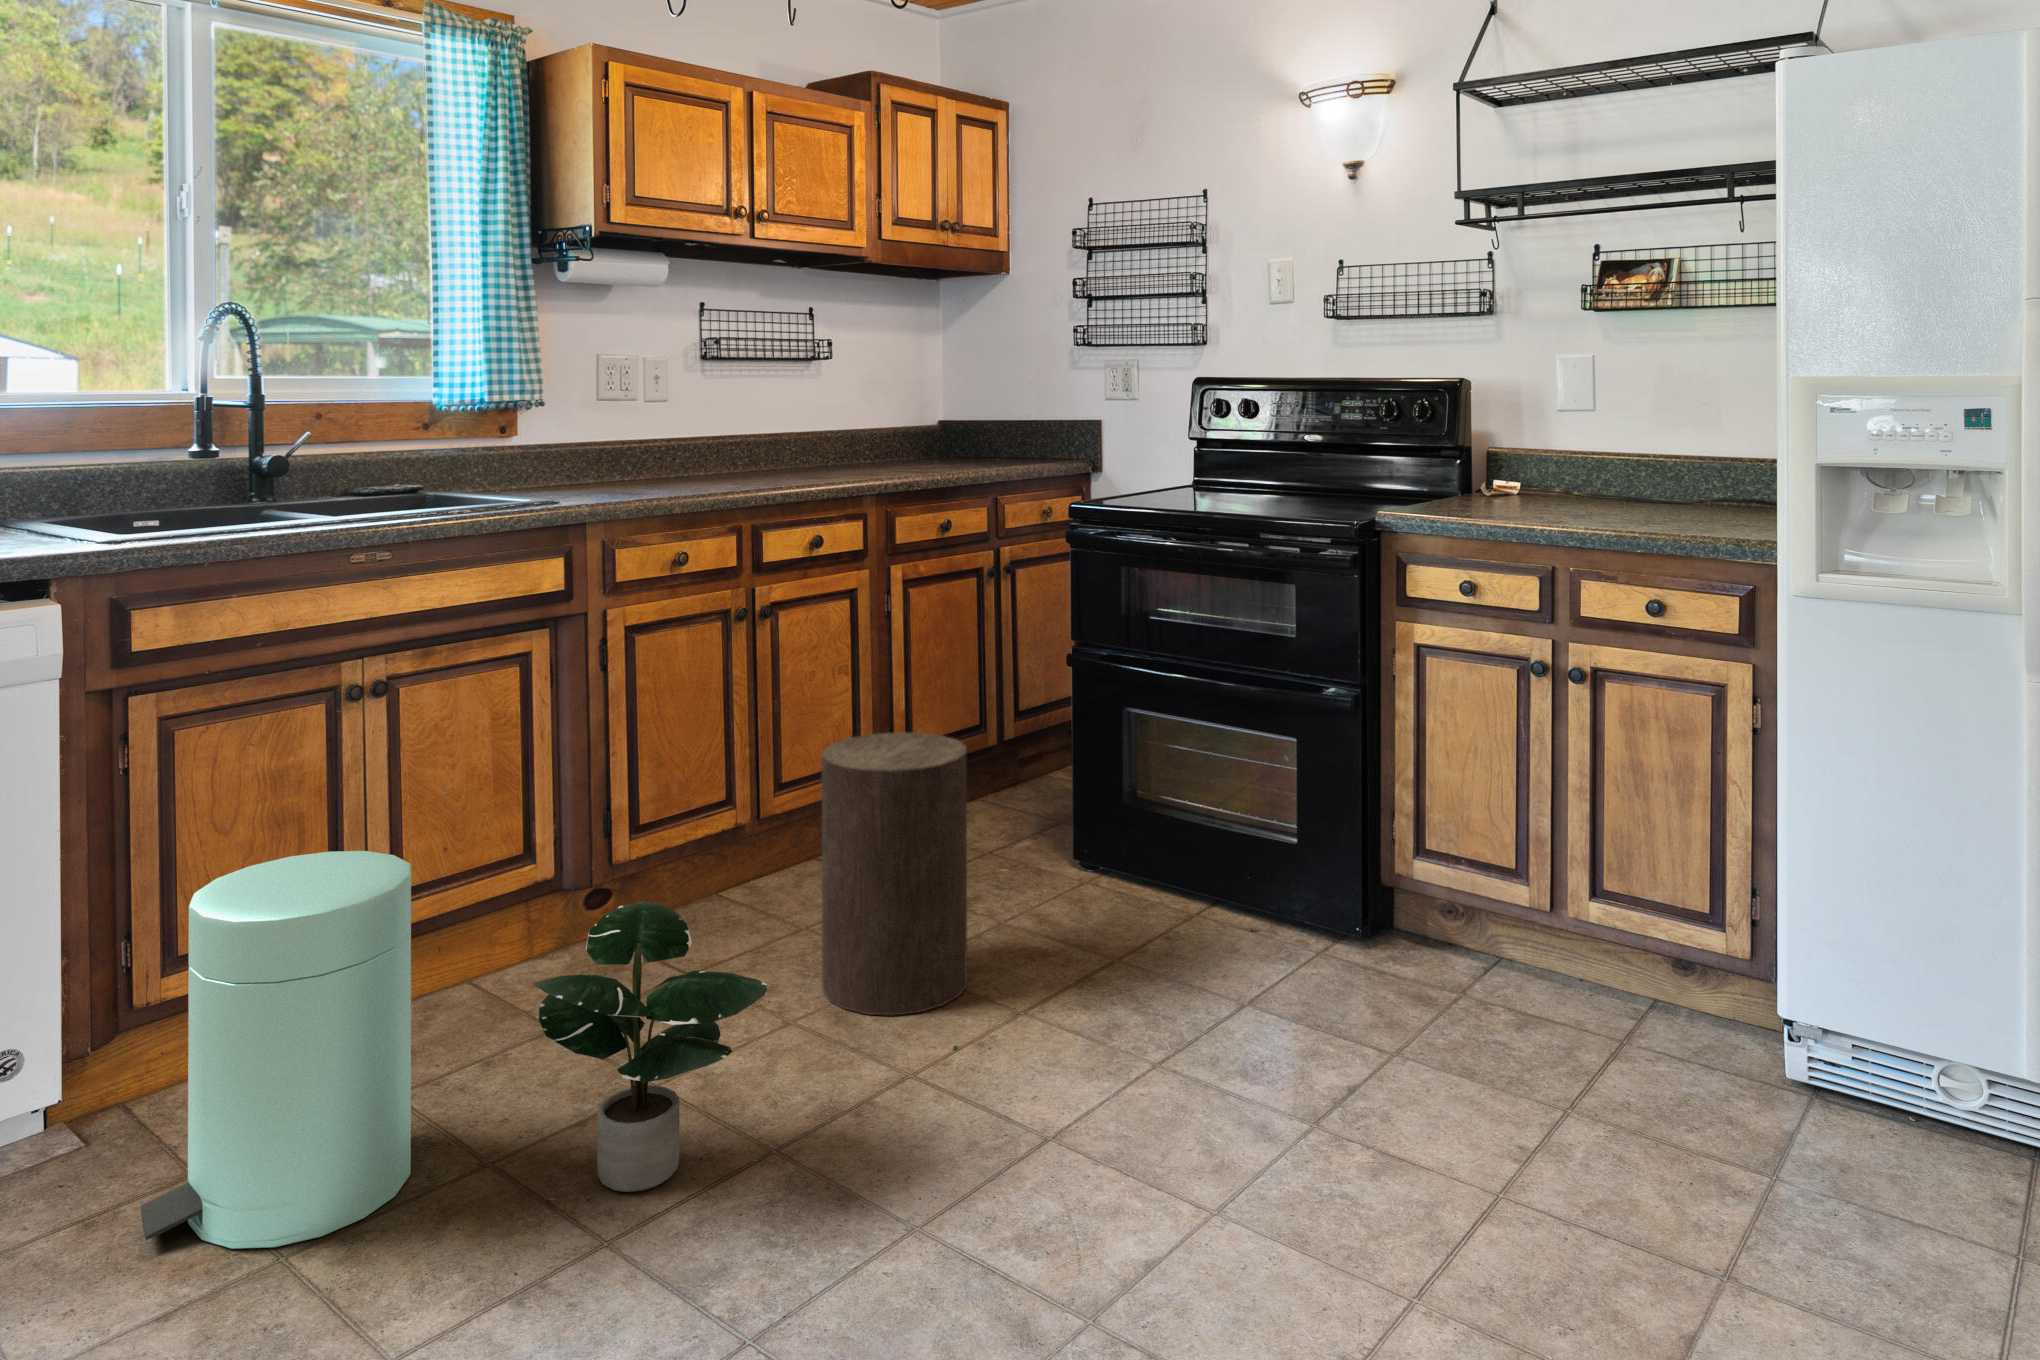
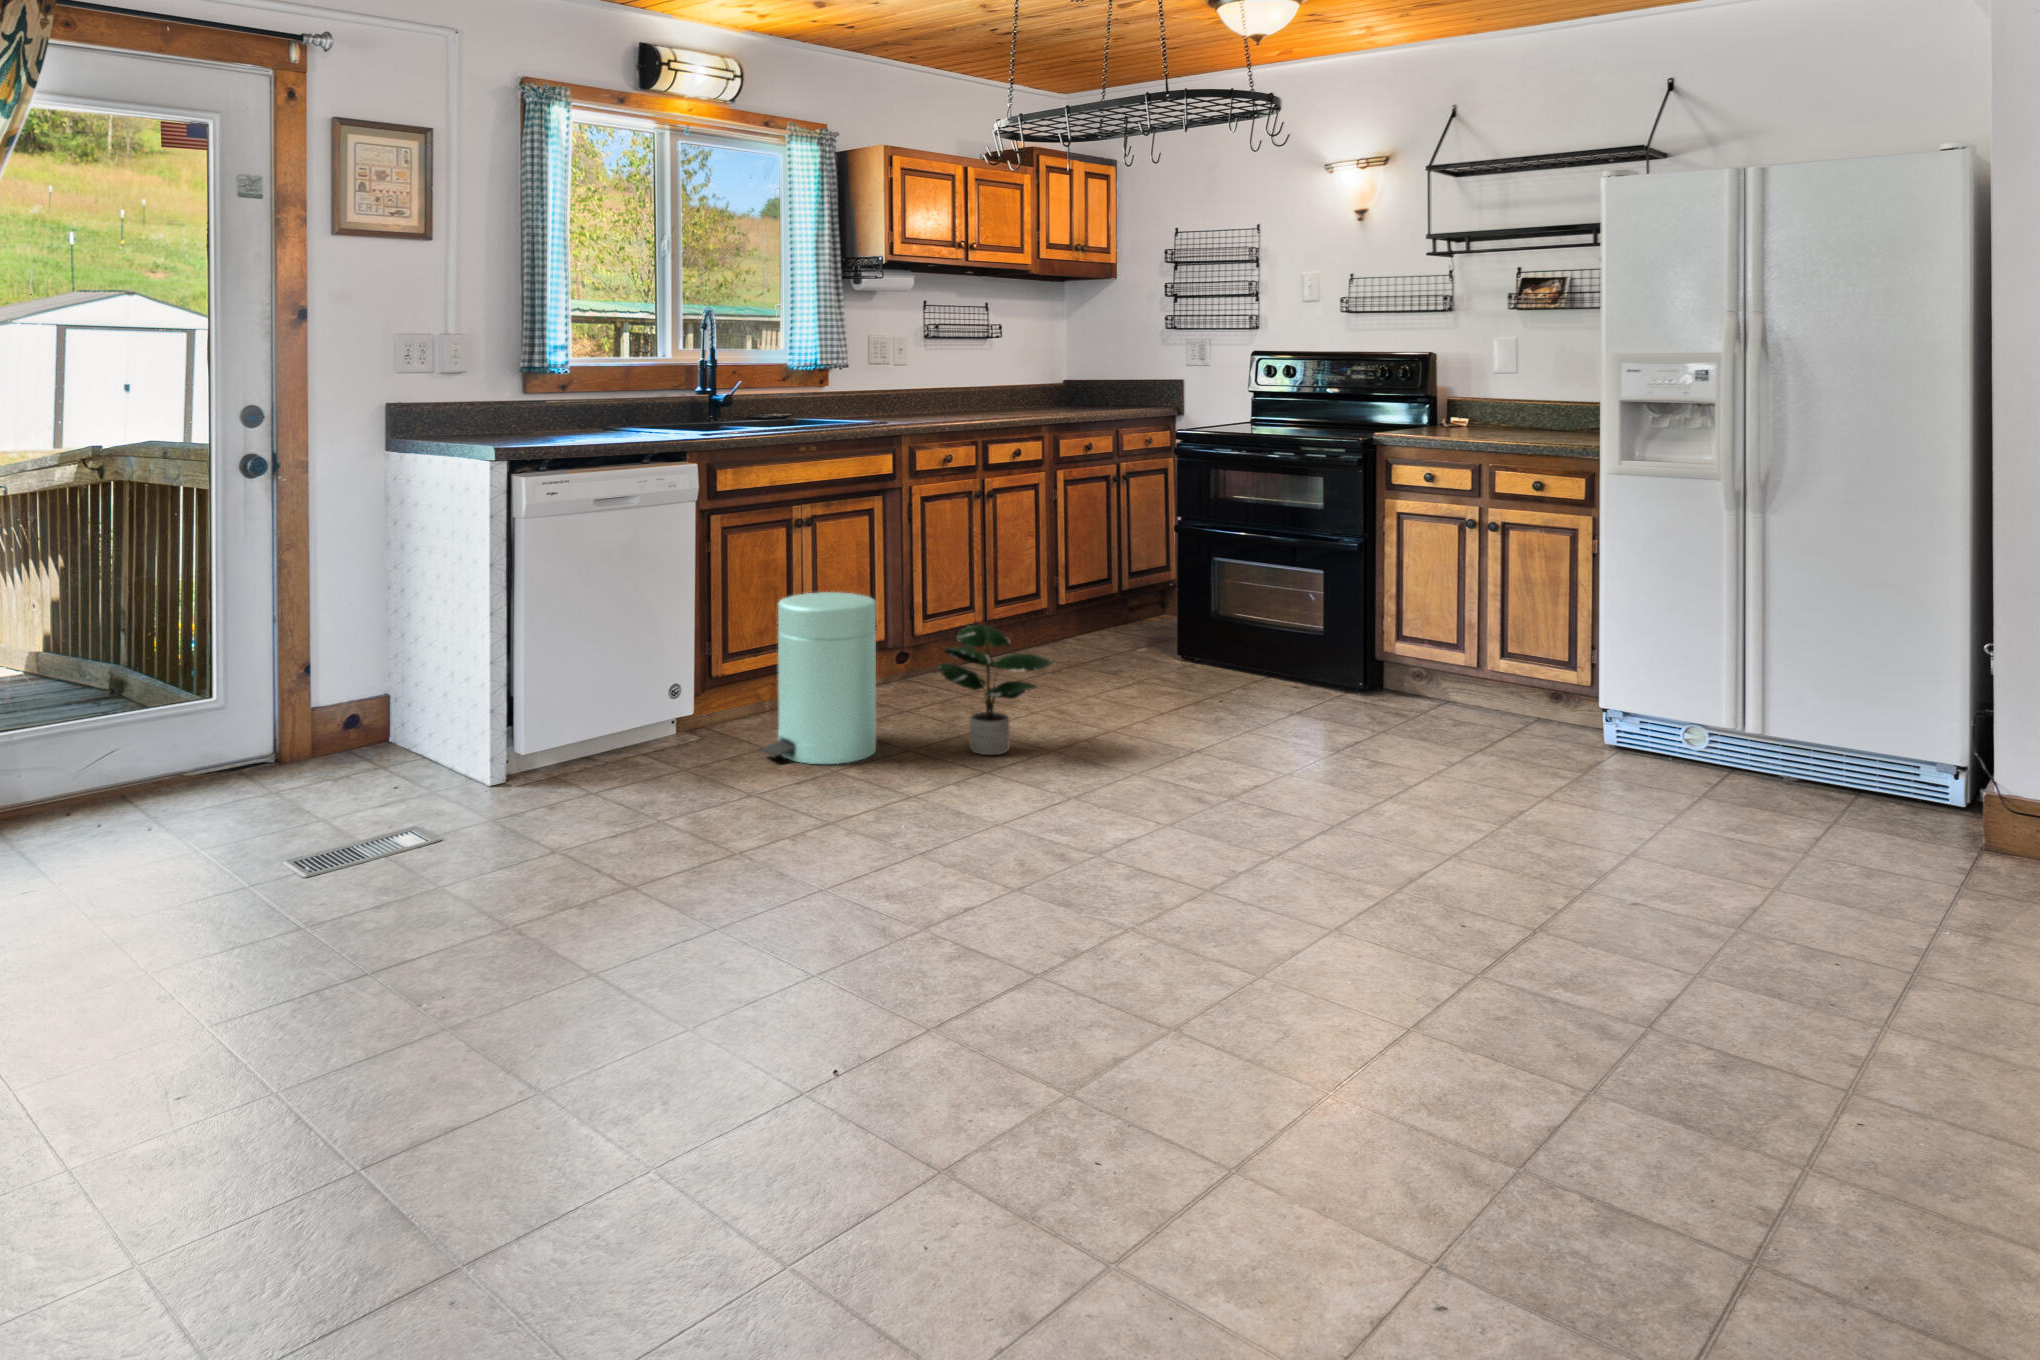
stool: present [822,732,967,1016] -> none [1047,559,1131,708]

